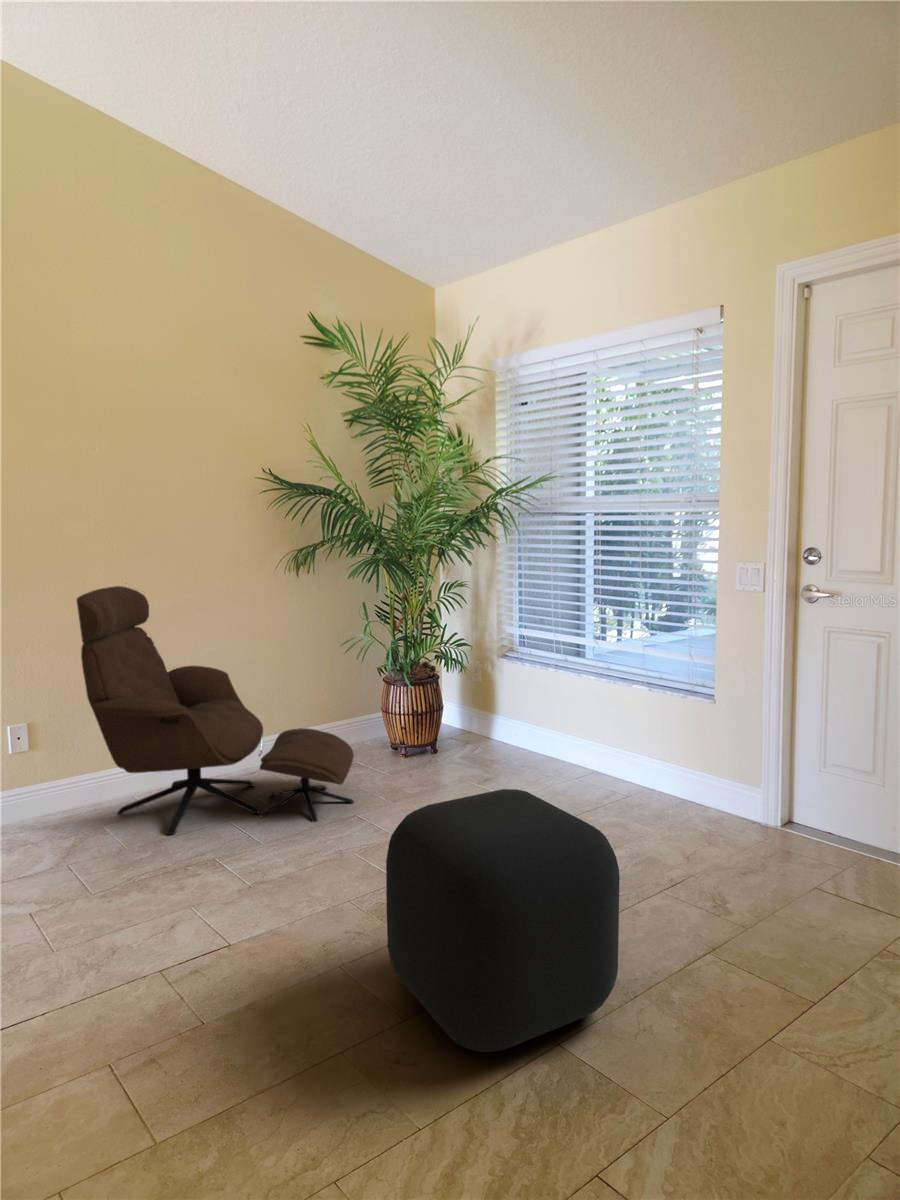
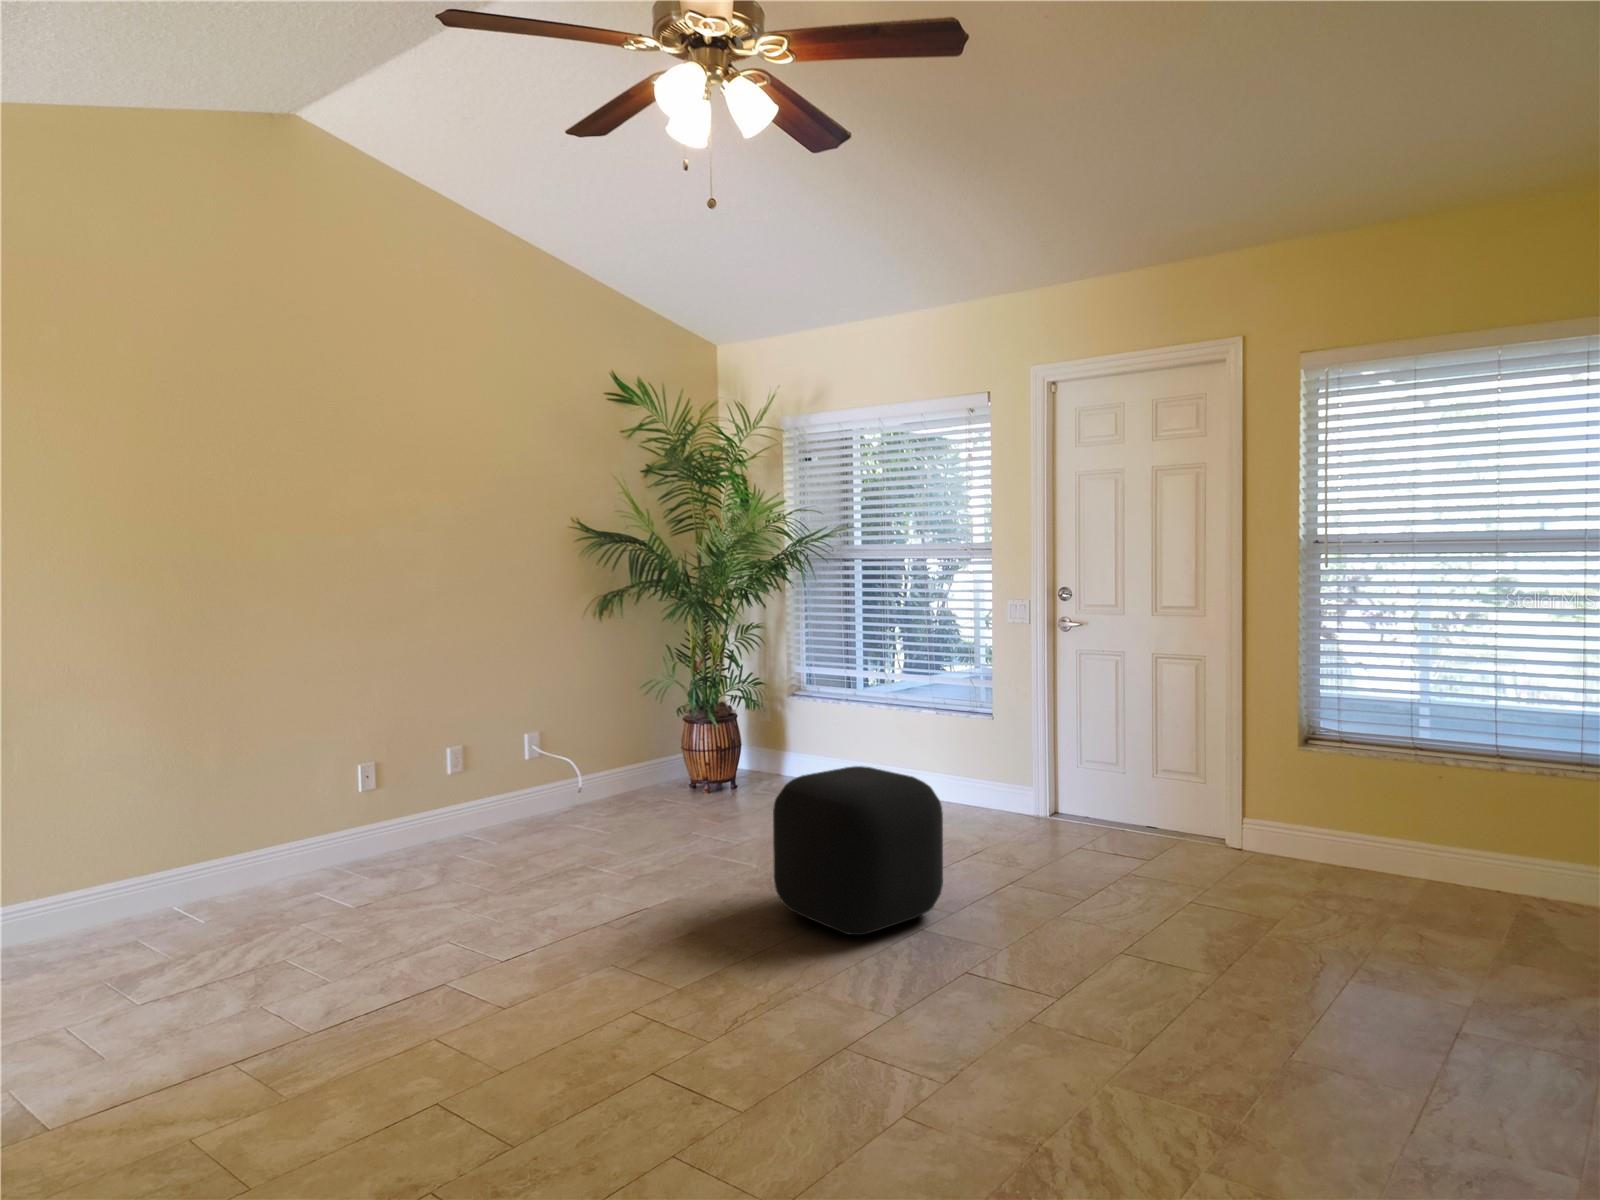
lounge chair: present [76,586,354,834] -> none [437,628,681,851]

